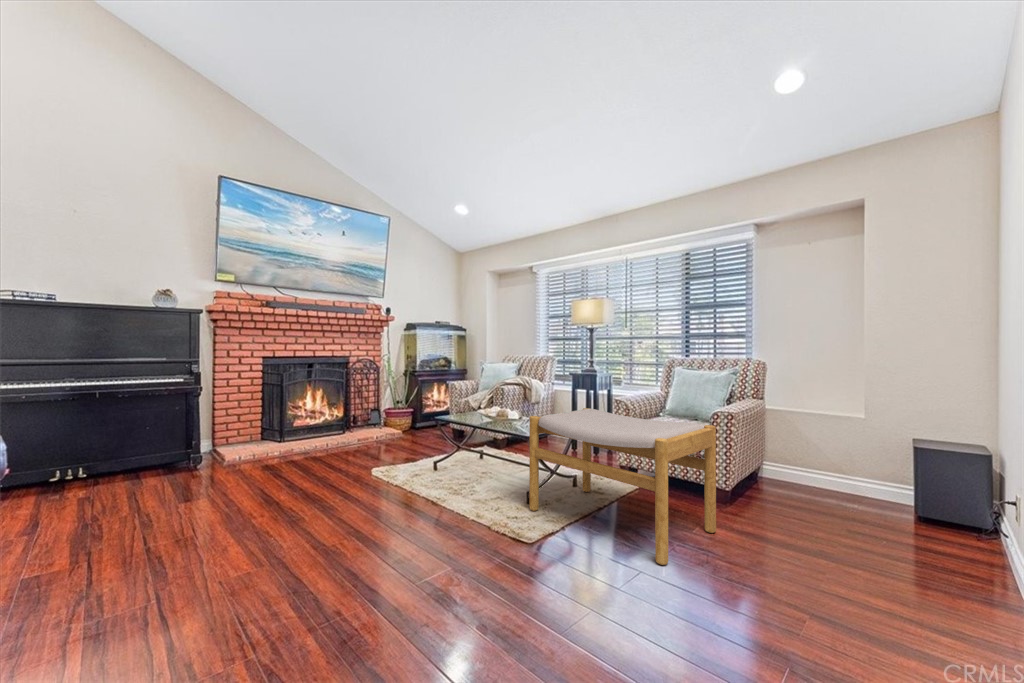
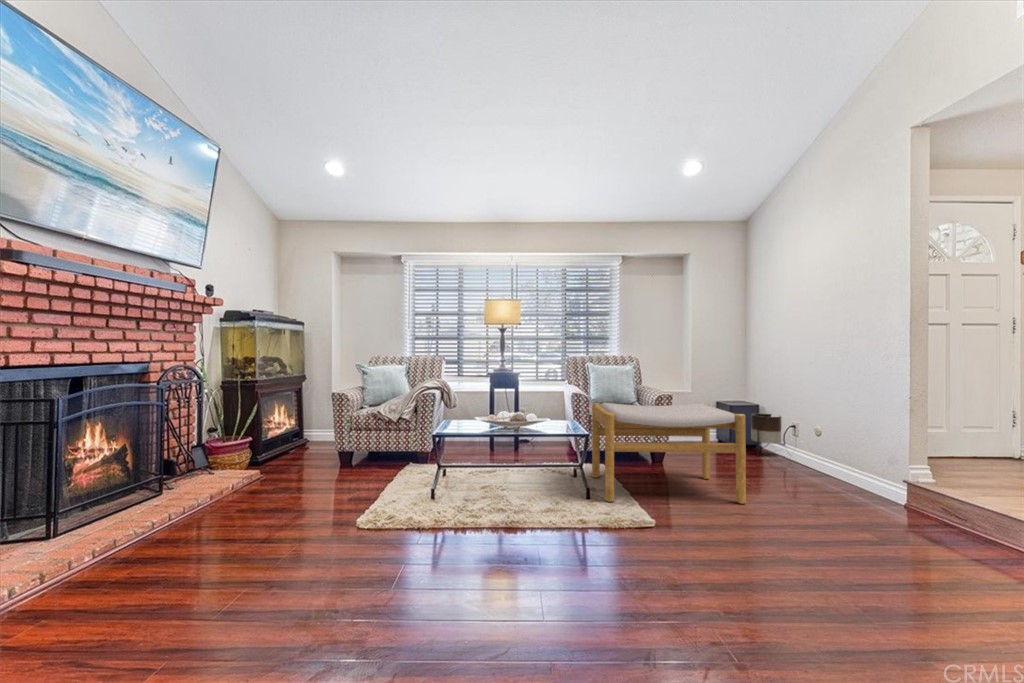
planter: none [924,466,1001,562] -> present [751,413,782,457]

